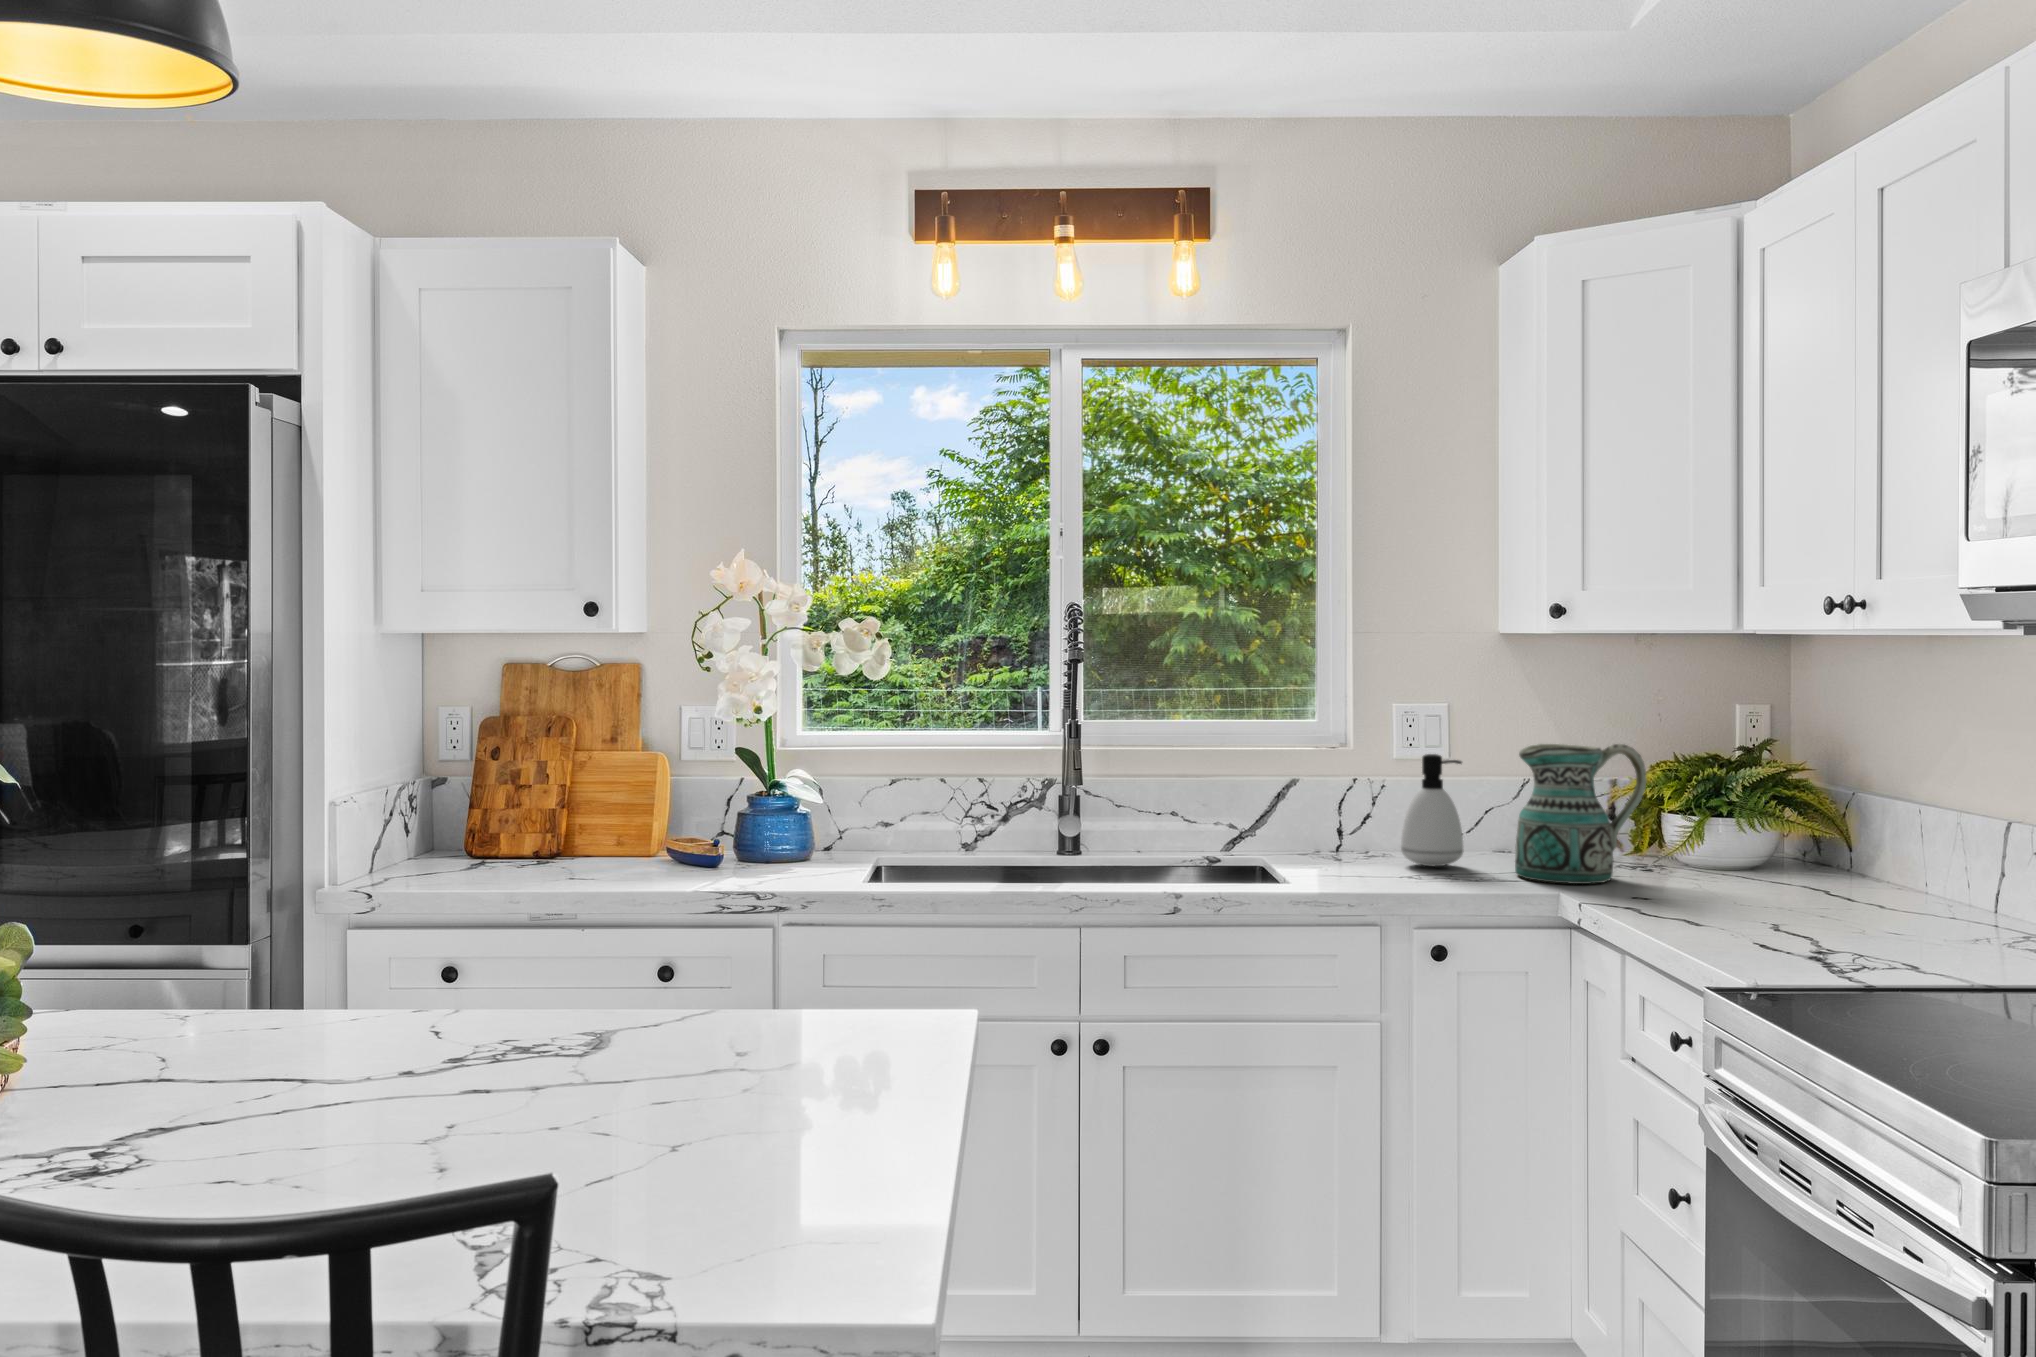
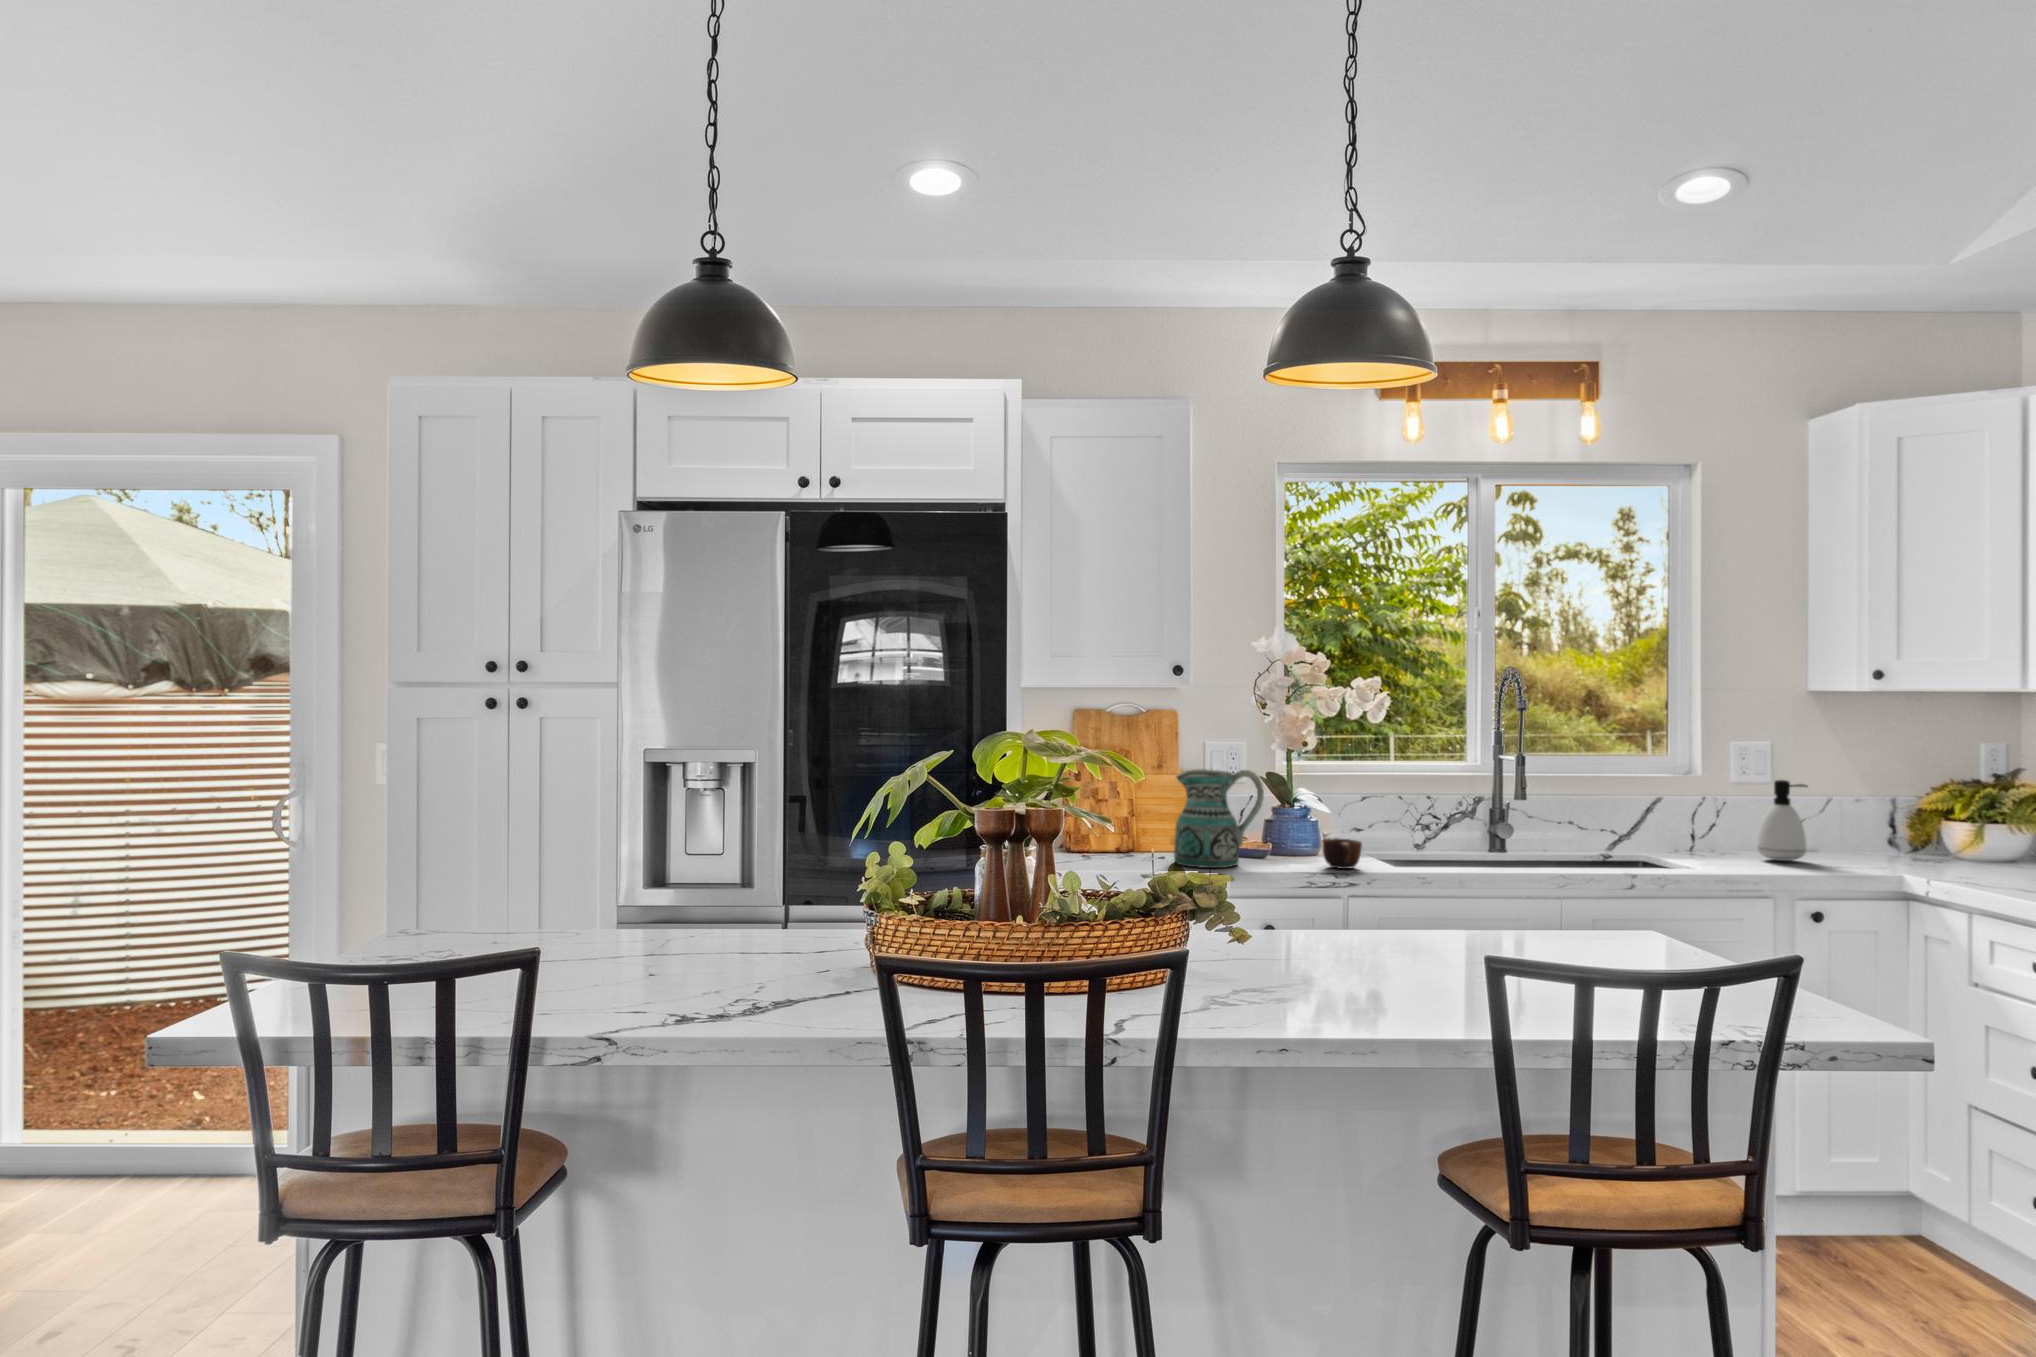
ceramic pitcher: present [1515,744,1647,884] -> present [1174,769,1264,868]
mug: none [767,838,822,882] -> present [1323,838,1362,869]

